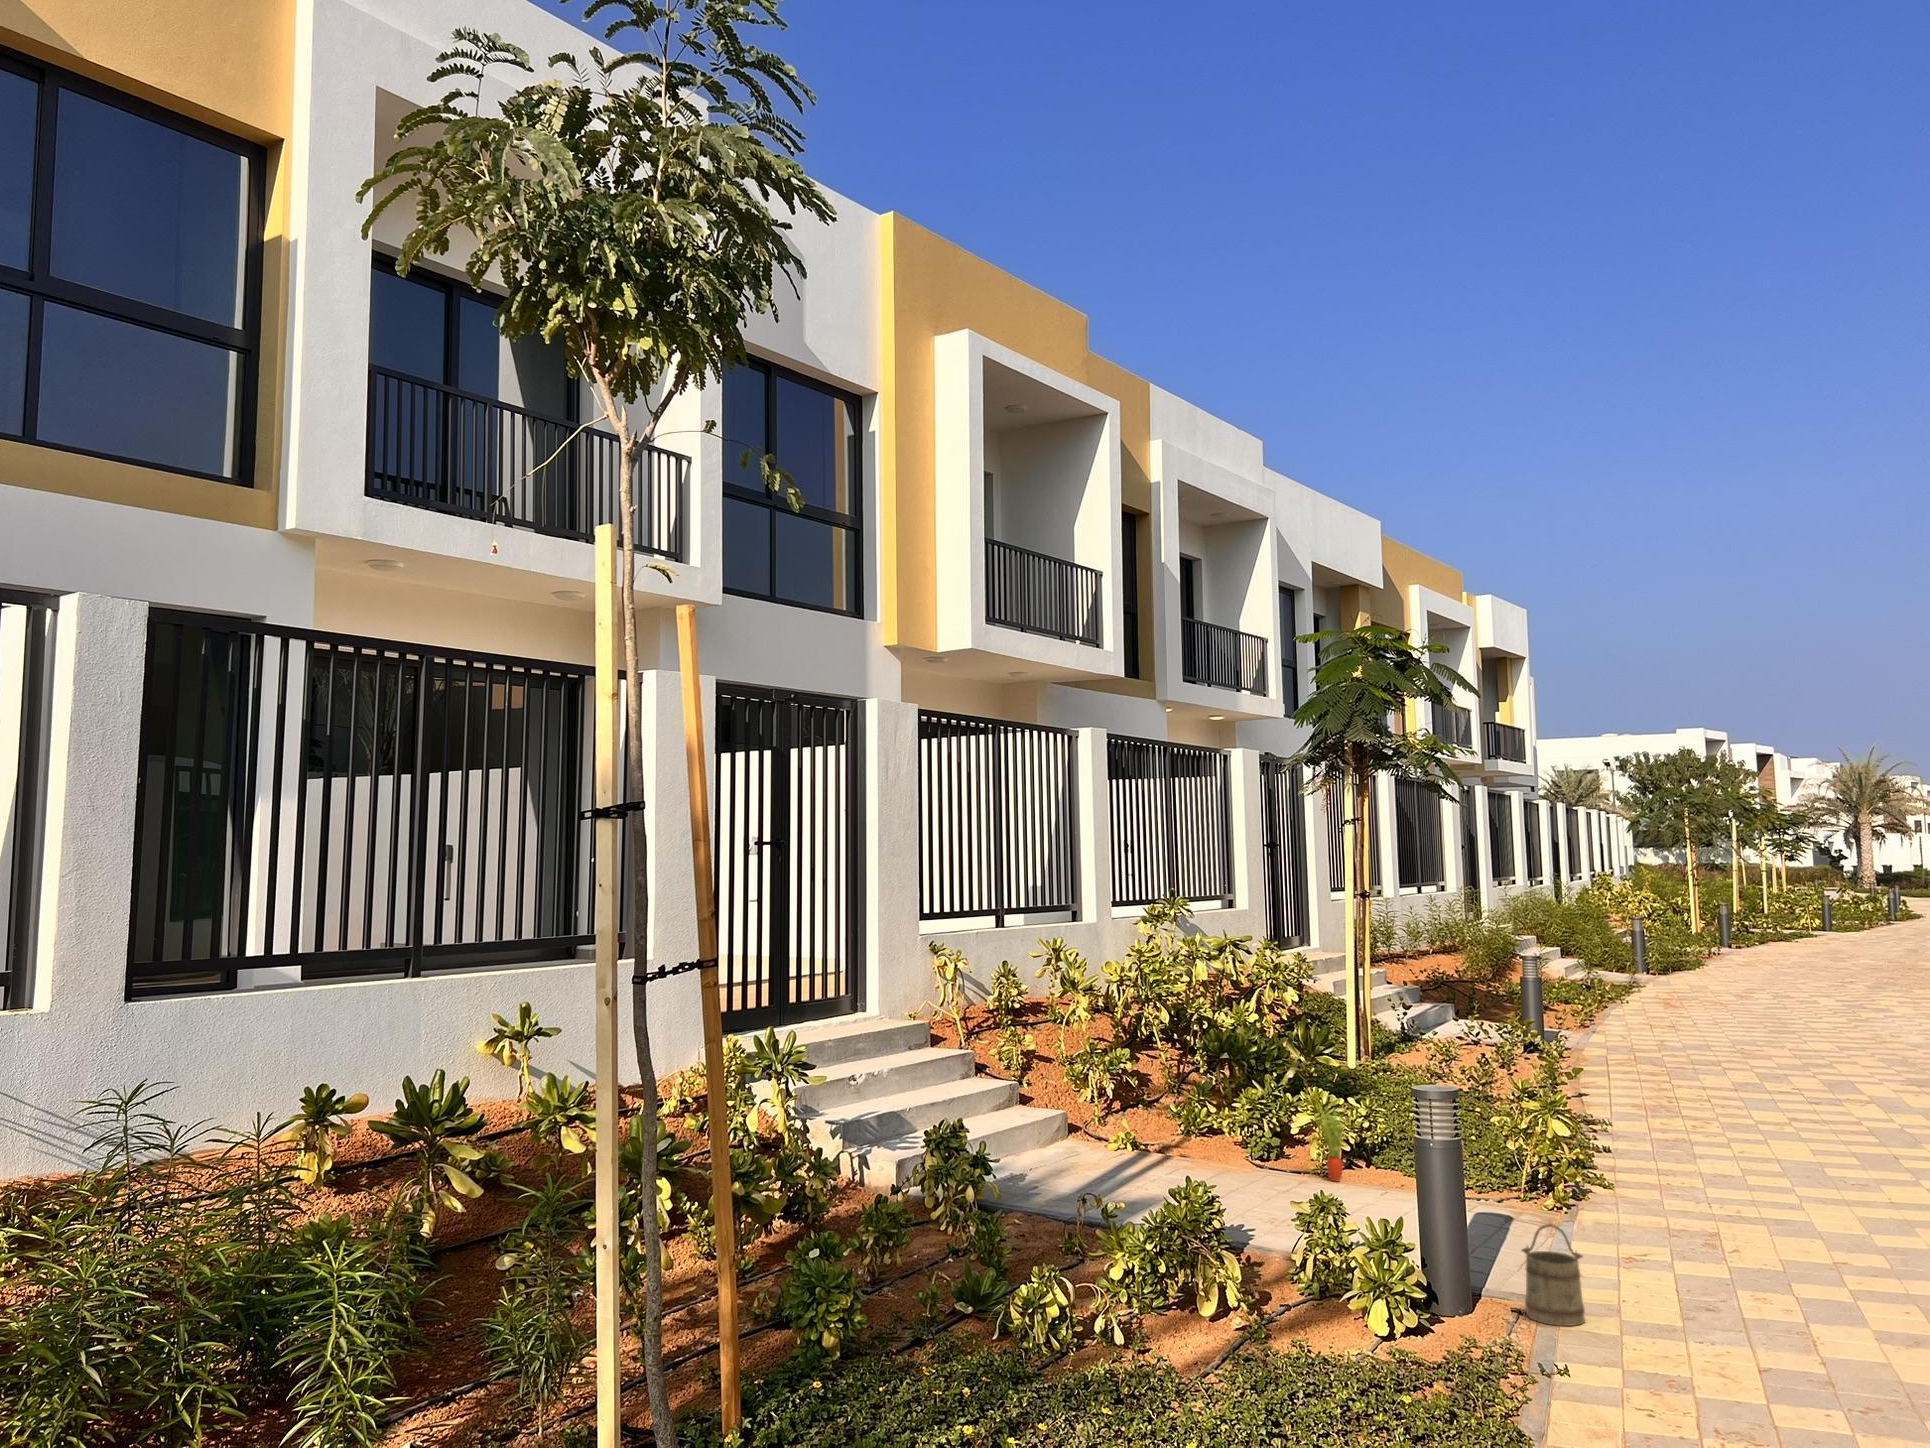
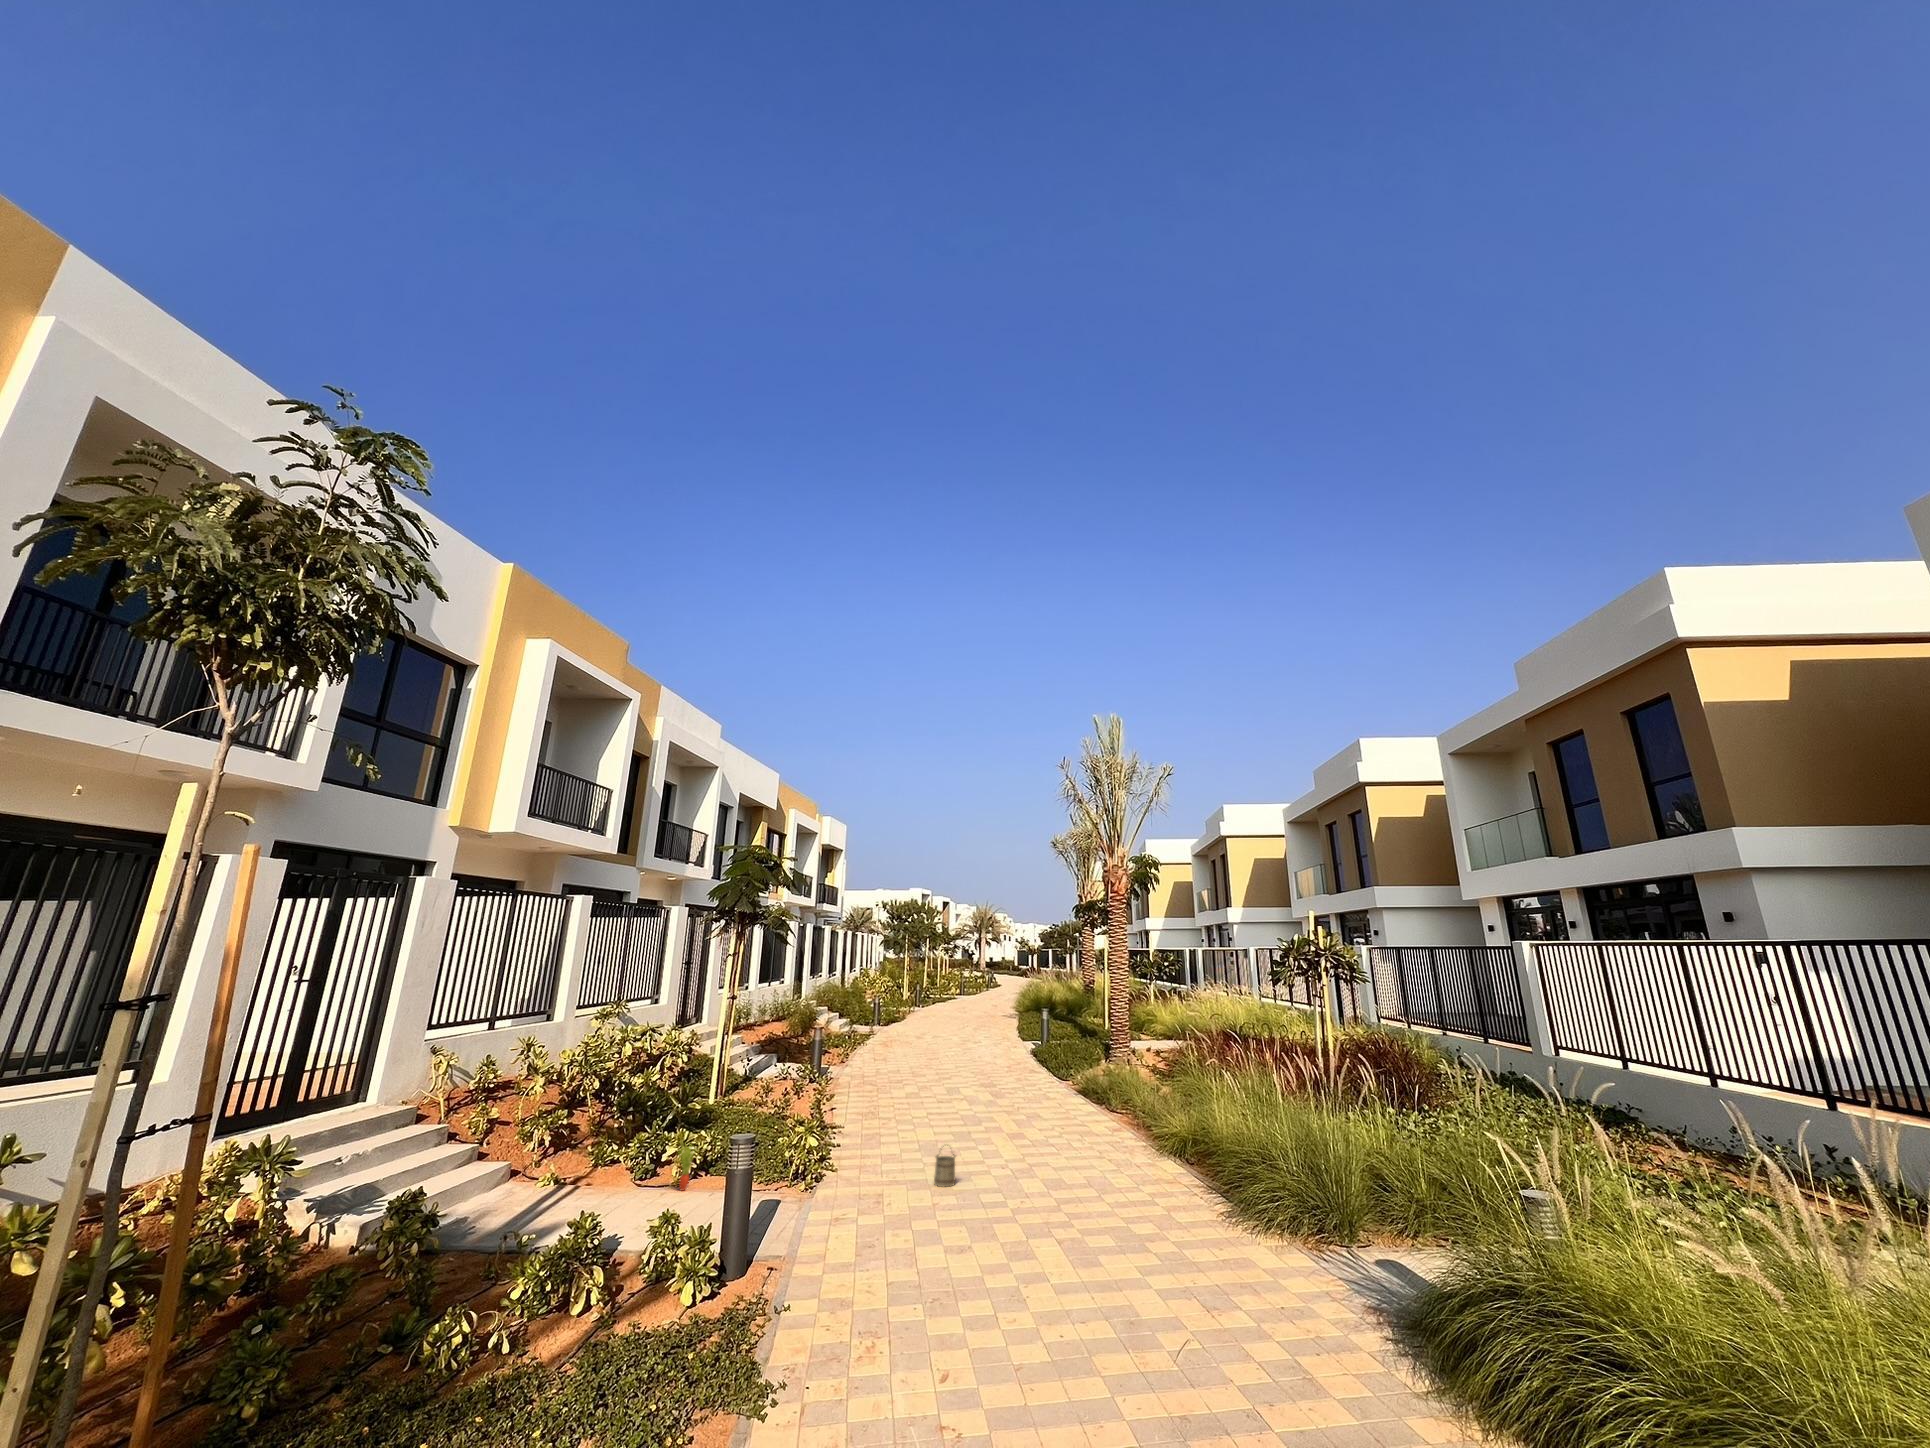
bucket: present [1522,1224,1585,1326] -> present [934,1154,956,1187]

